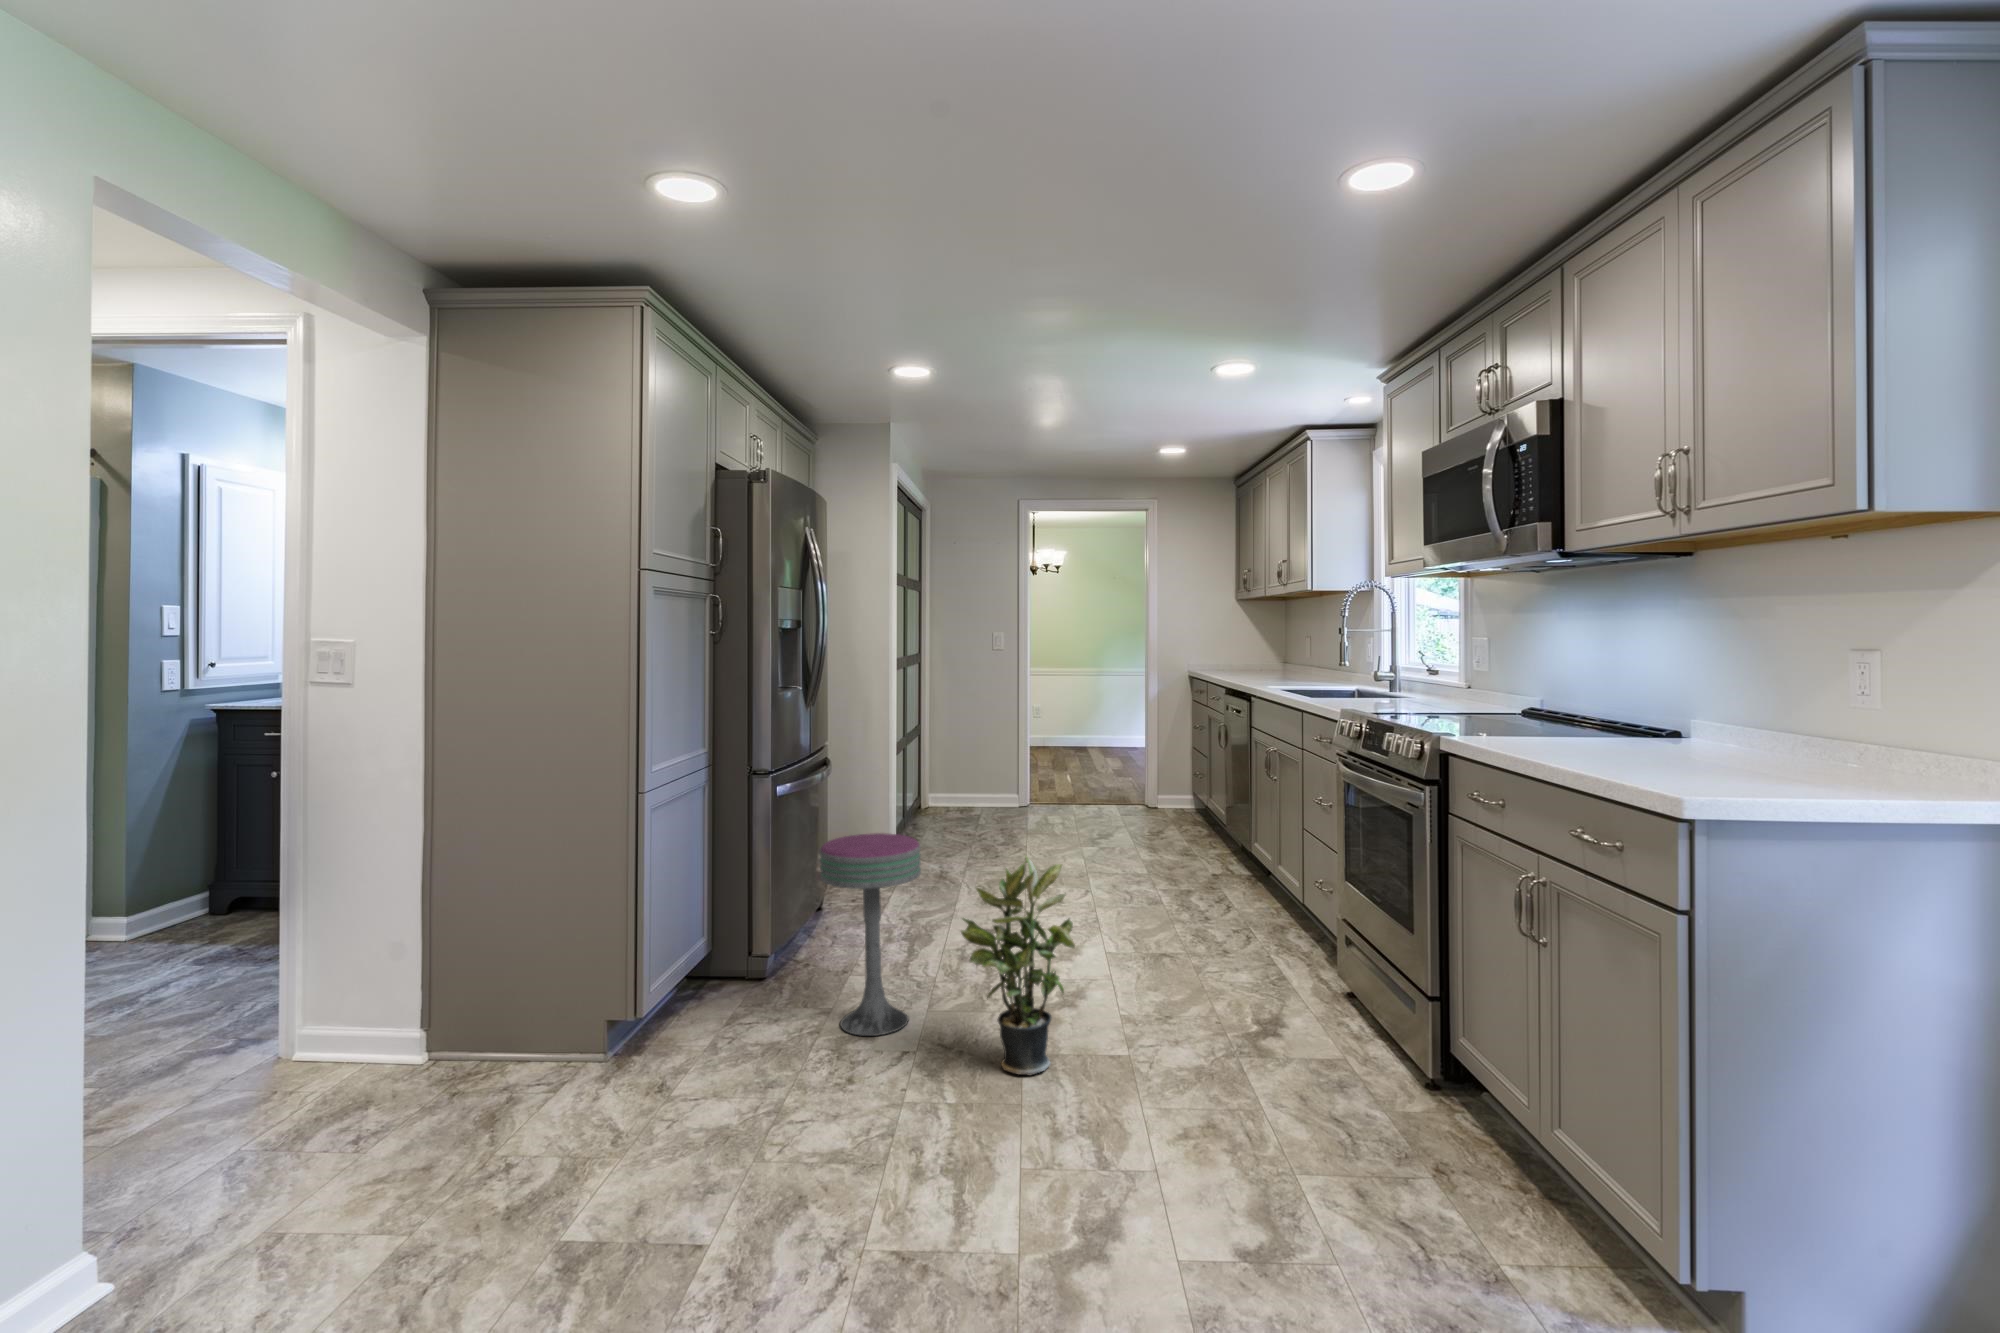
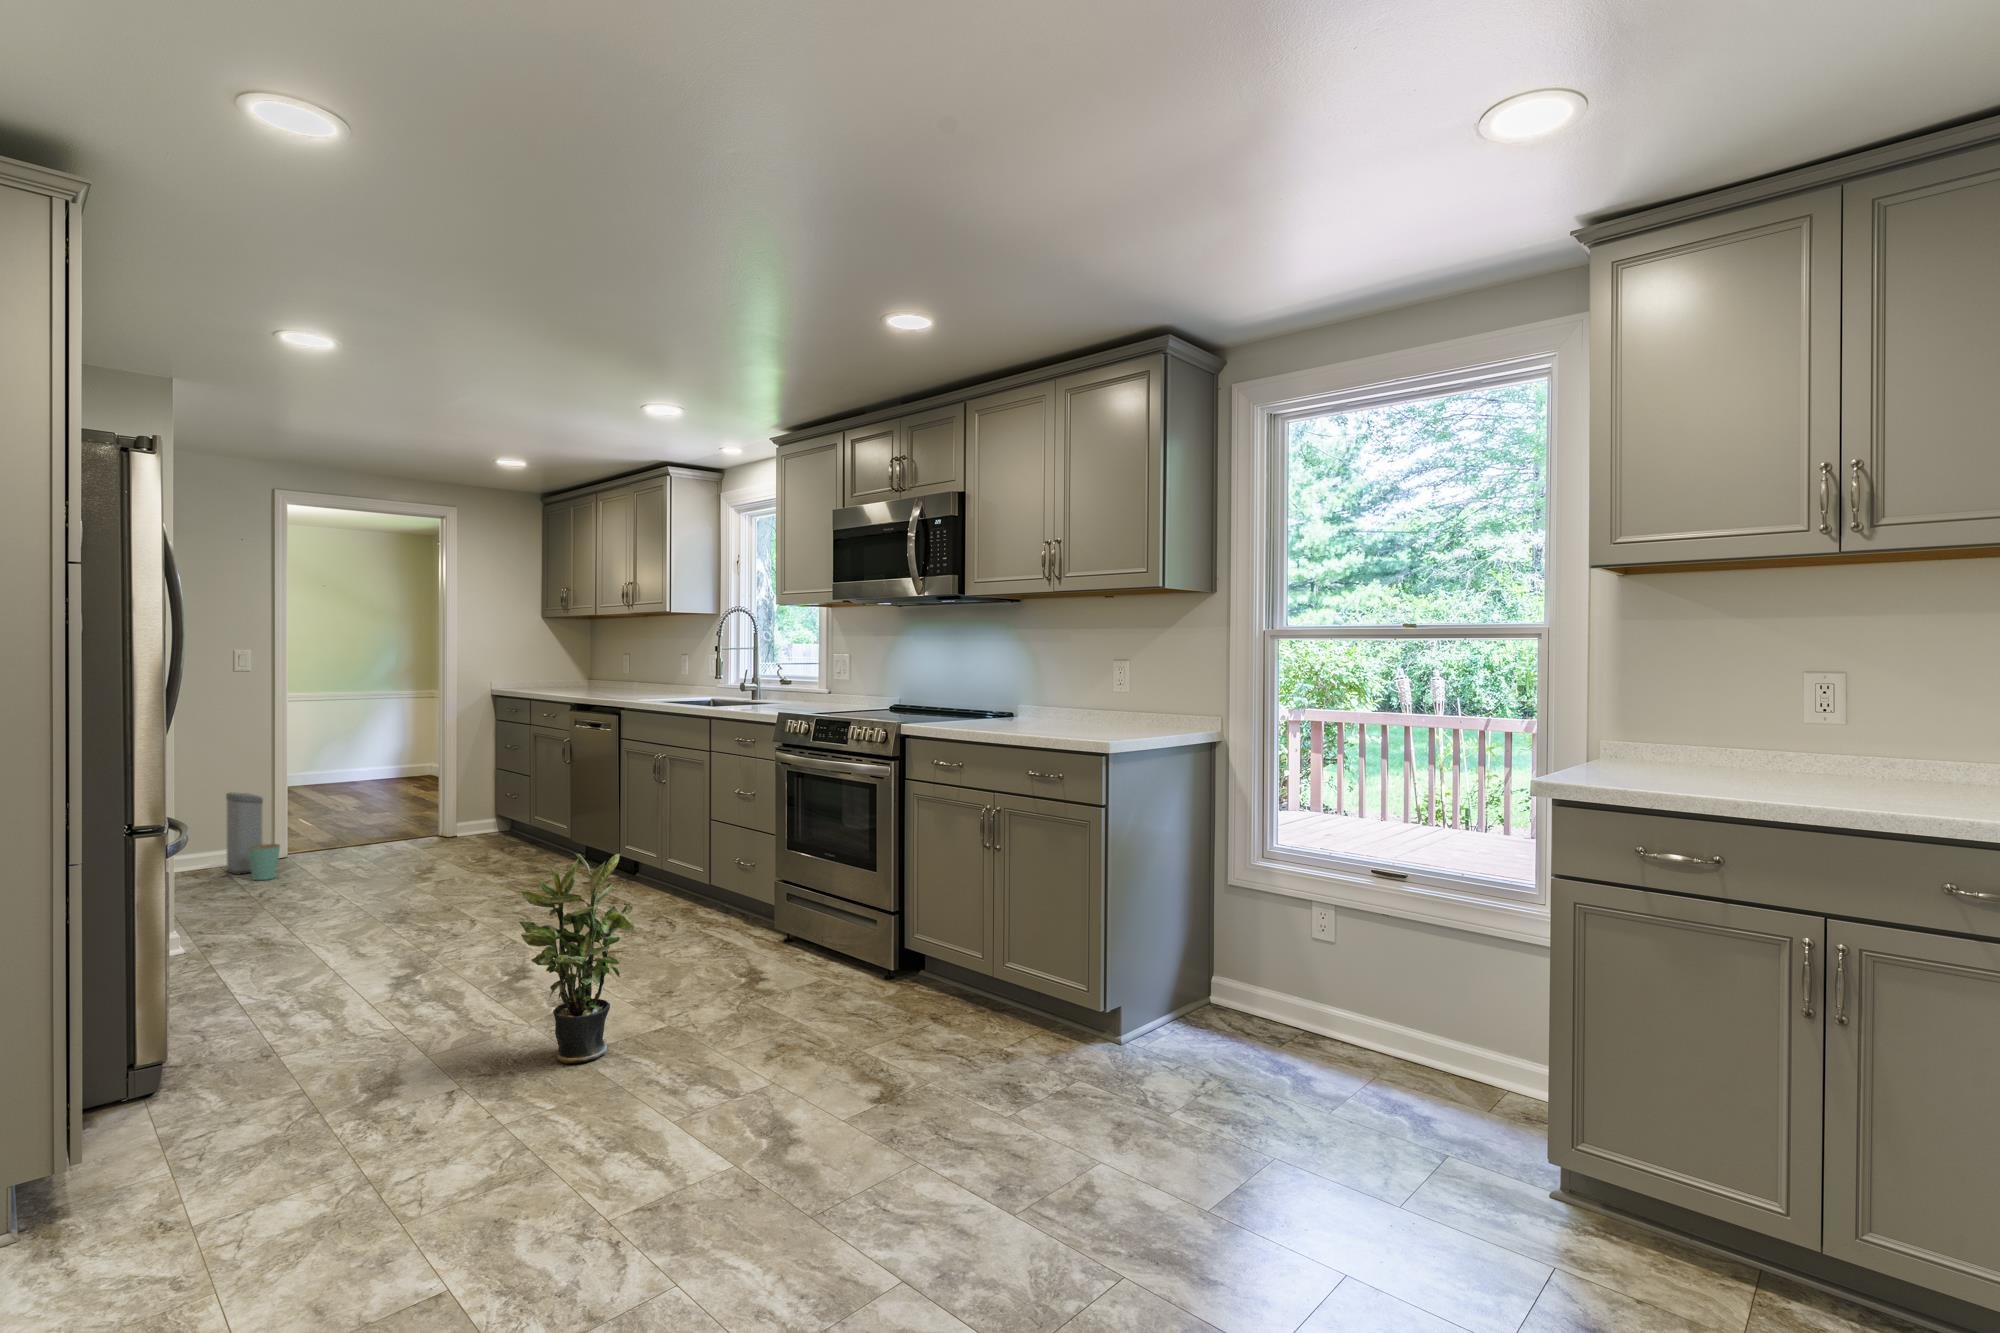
trash can: none [980,754,1006,828] -> present [226,792,280,880]
bar stool: present [820,833,921,1036] -> none [293,858,428,1089]

